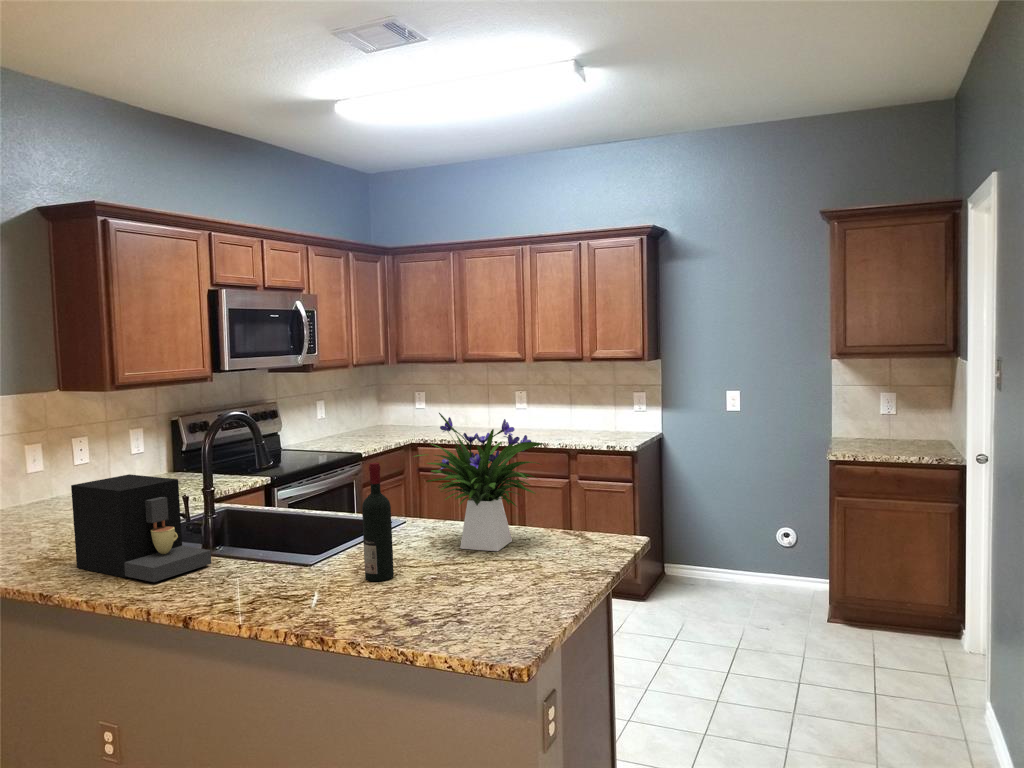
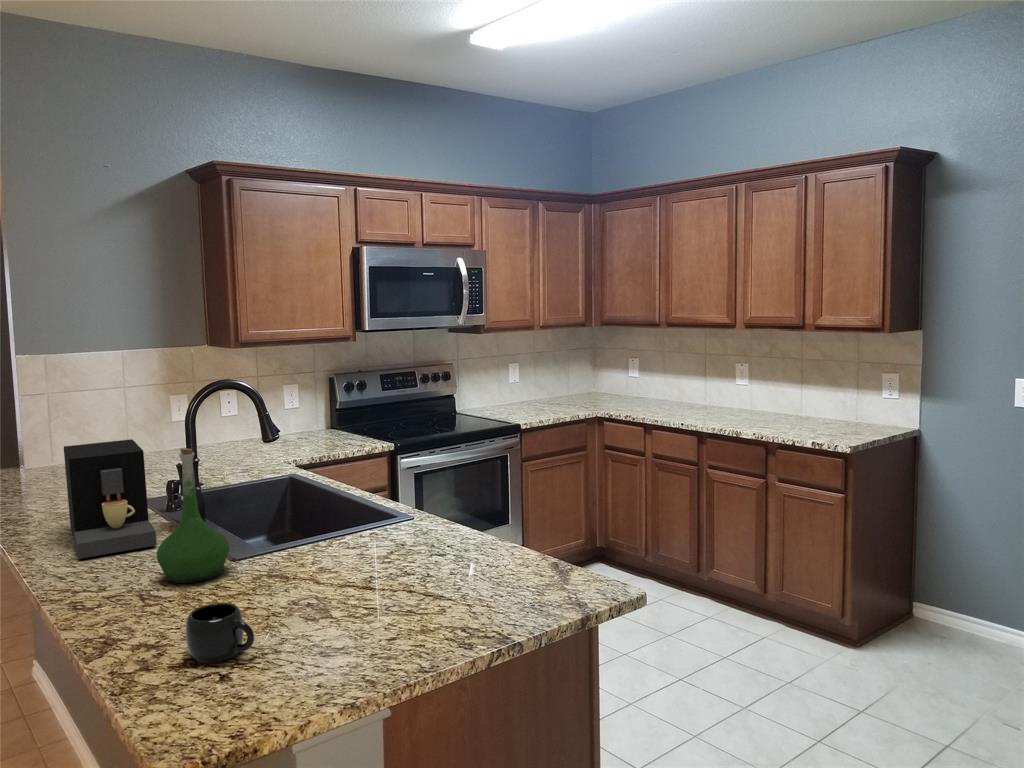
flower arrangement: present [414,413,543,551] -> none [332,398,506,586]
wine bottle: present [362,463,394,581] -> none [232,458,274,603]
vase: none [263,464,324,581] -> present [157,448,229,583]
mug: none [400,568,458,612] -> present [186,603,254,663]

